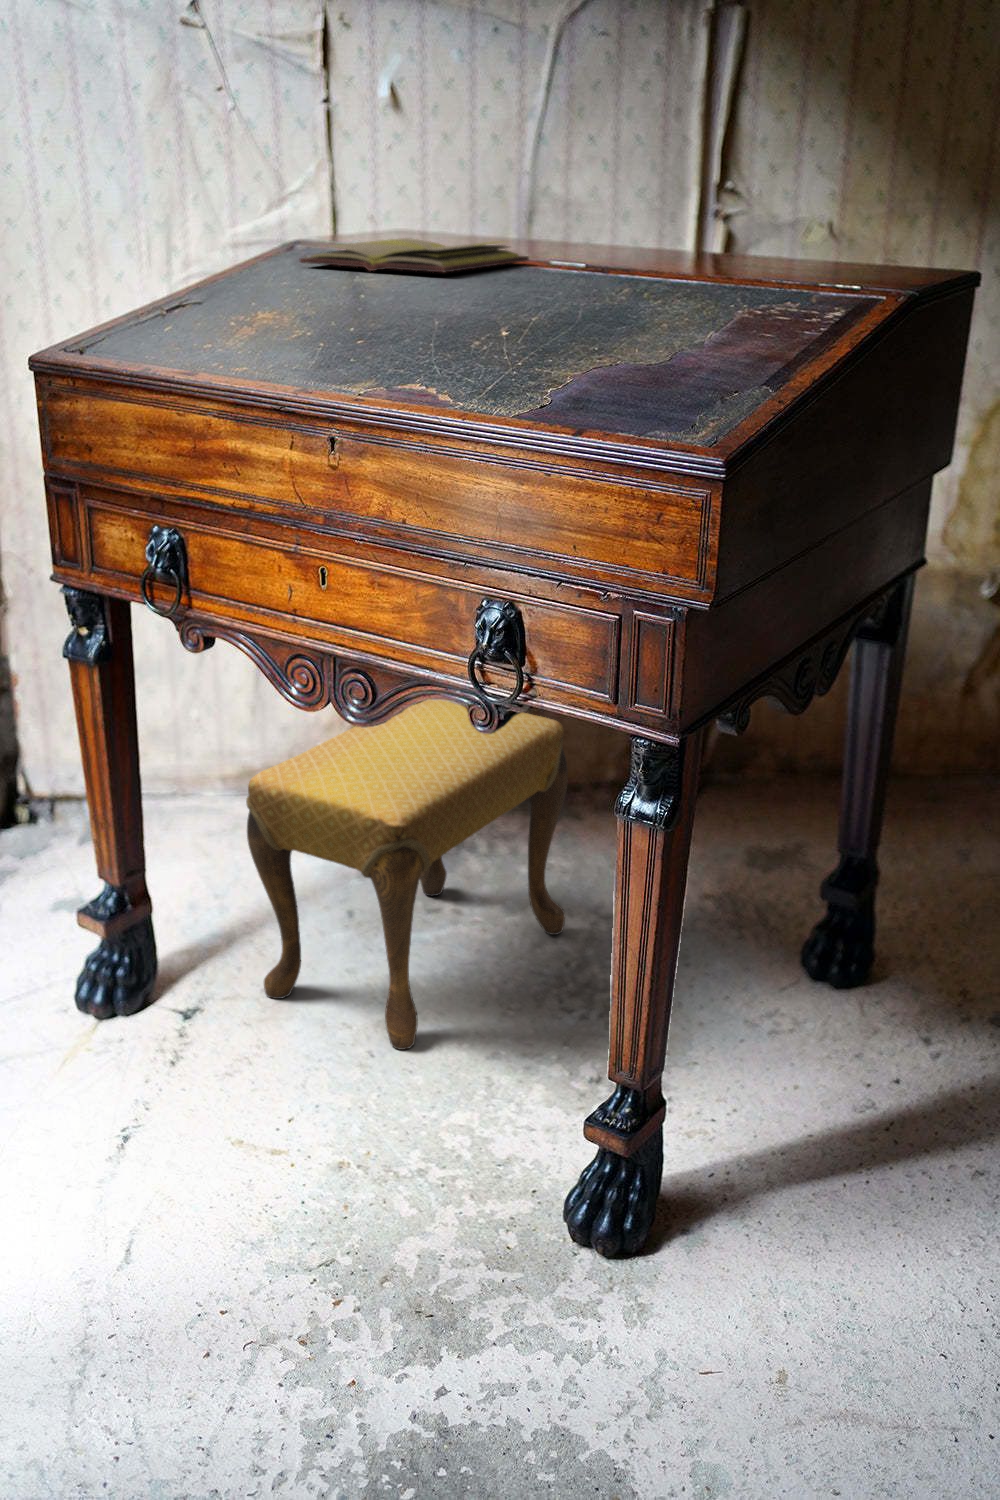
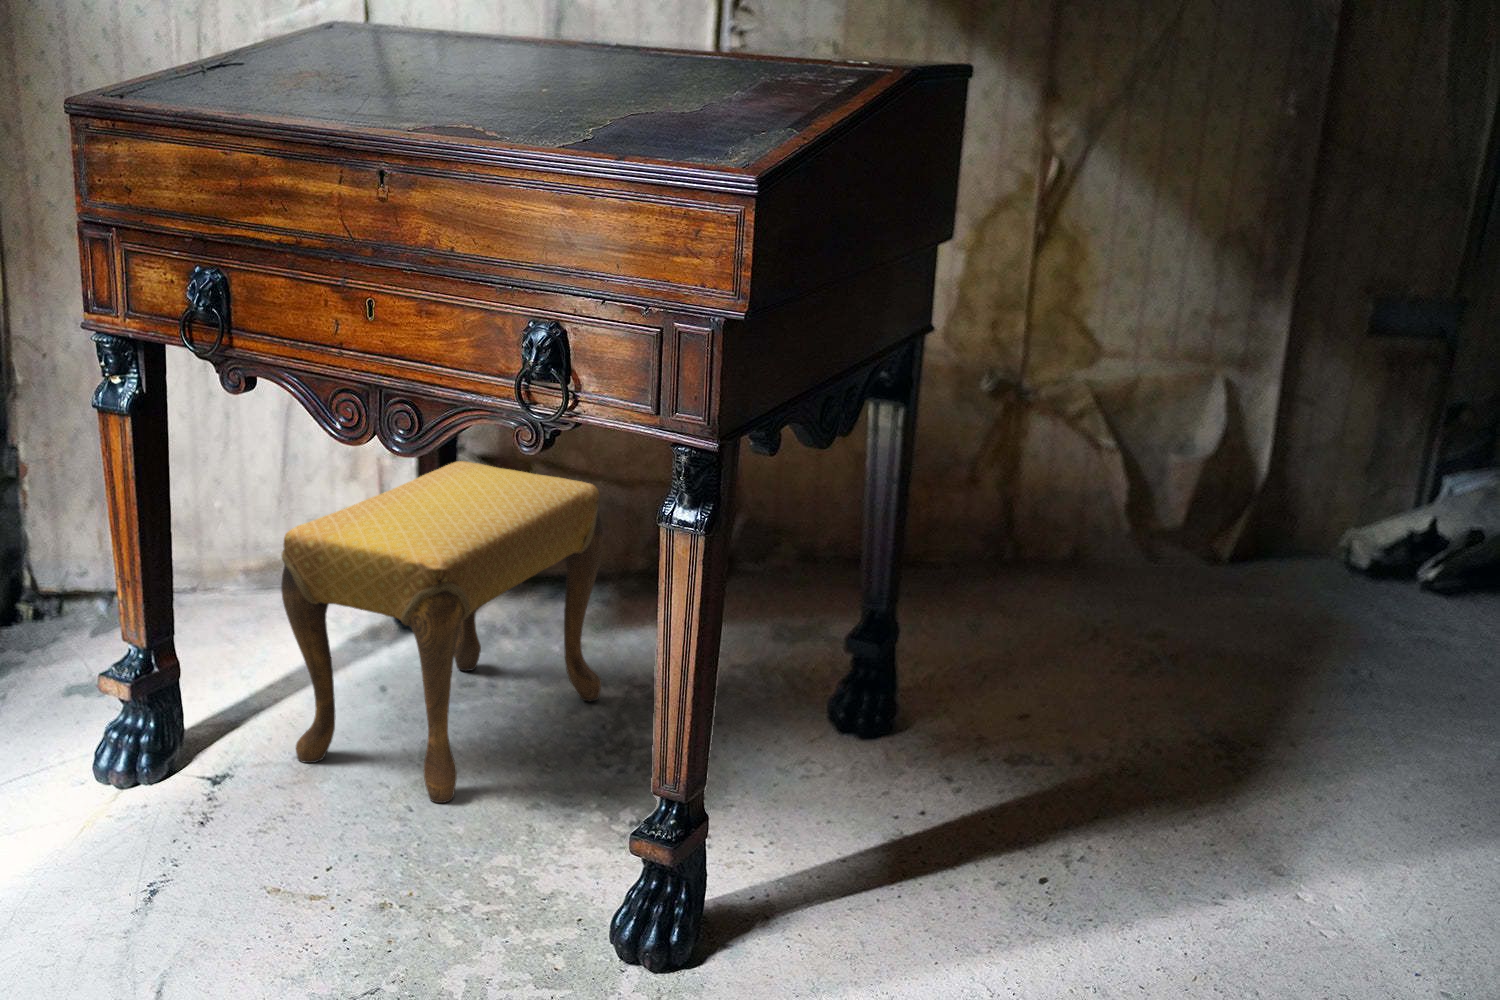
diary: present [299,238,529,272] -> none [341,13,564,39]

